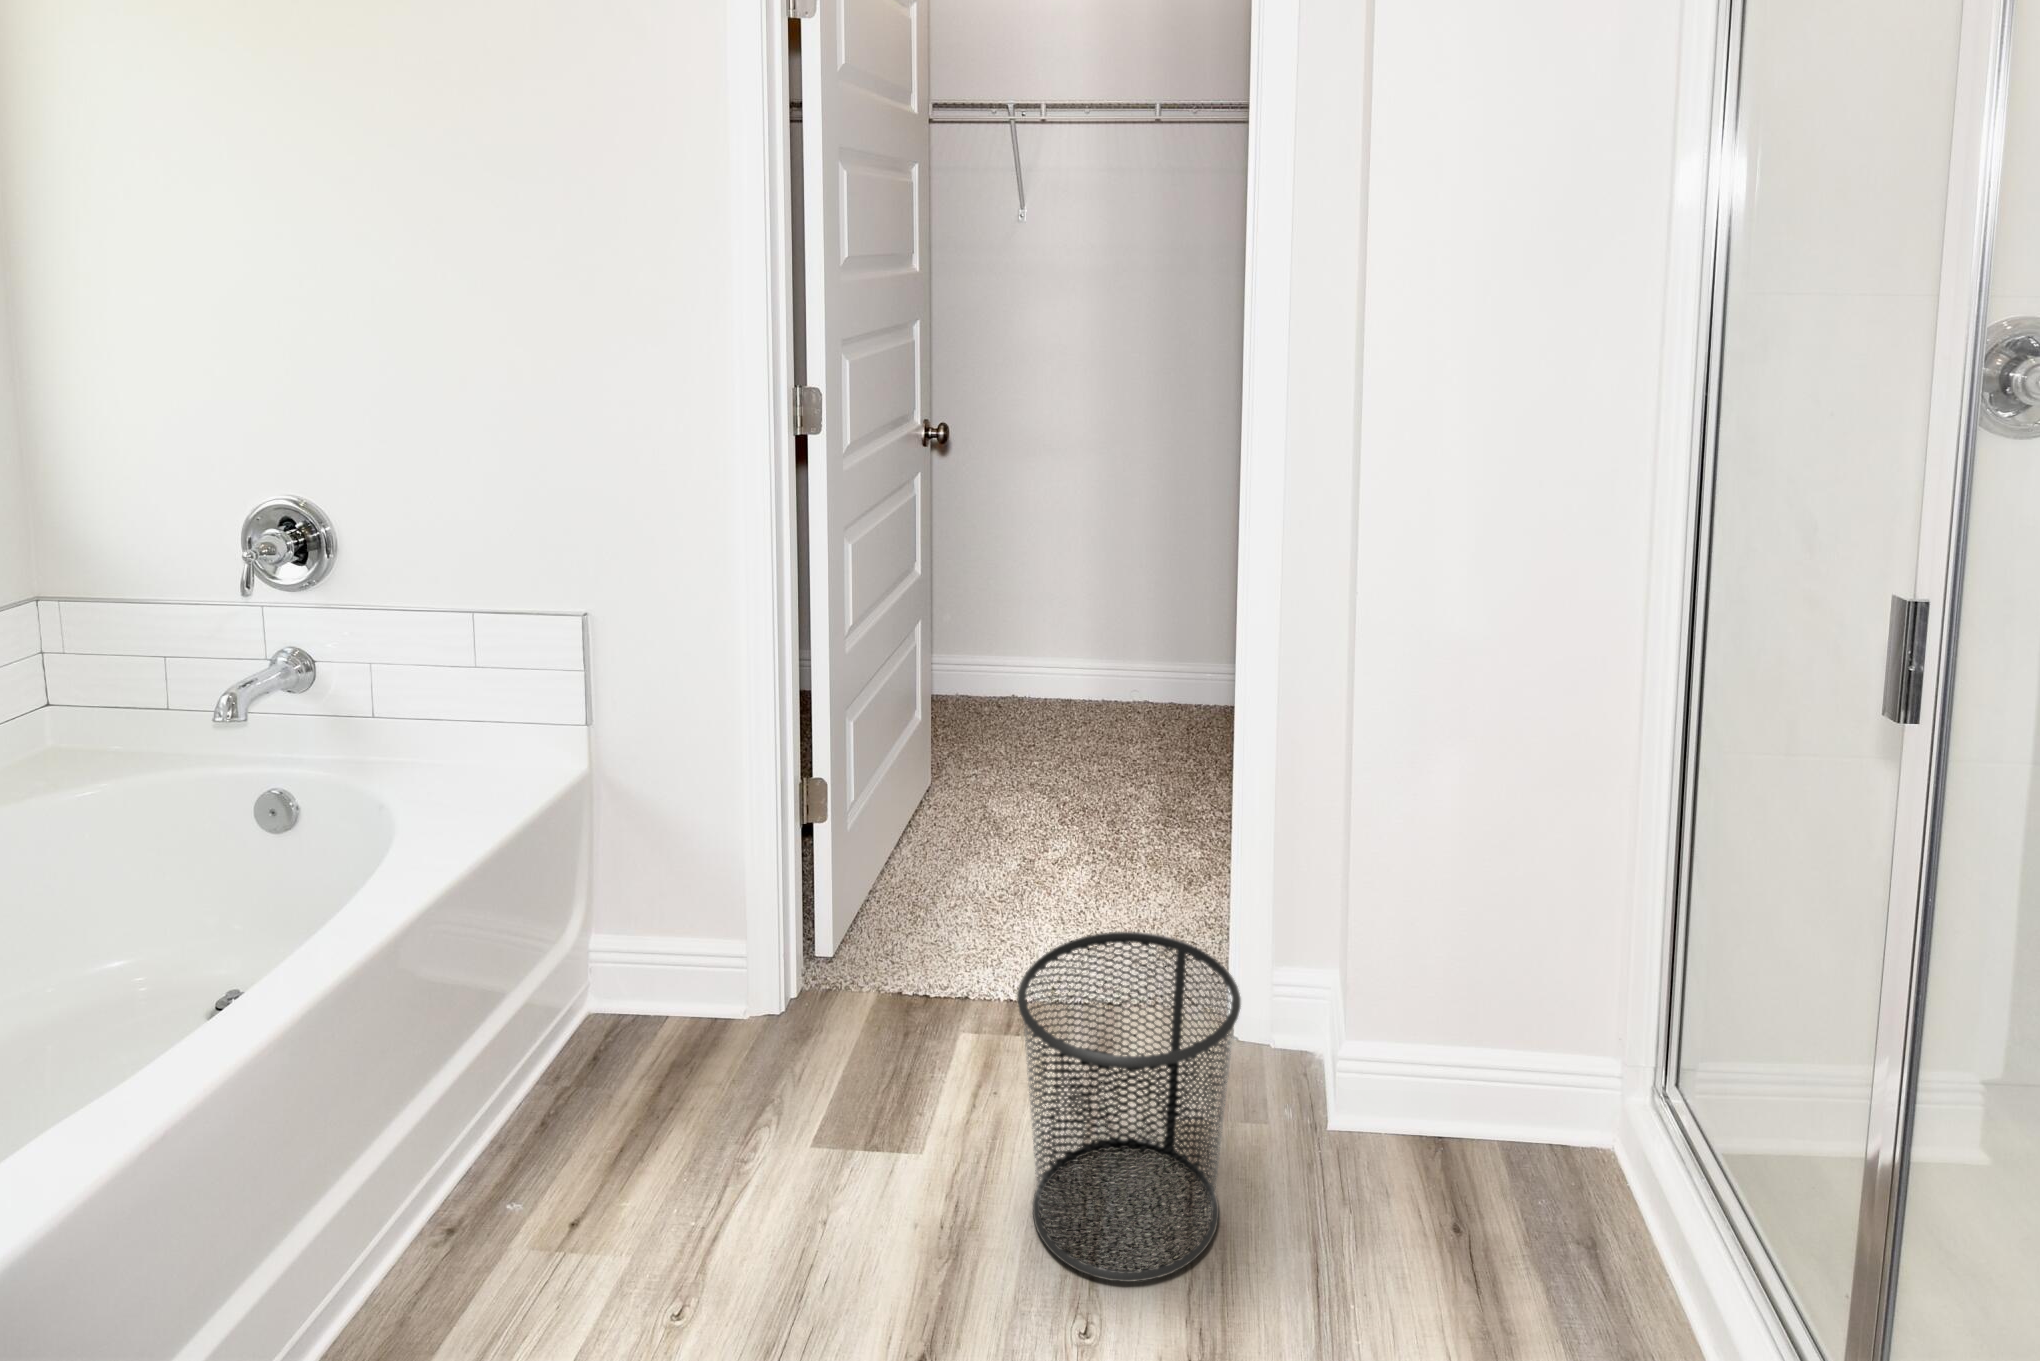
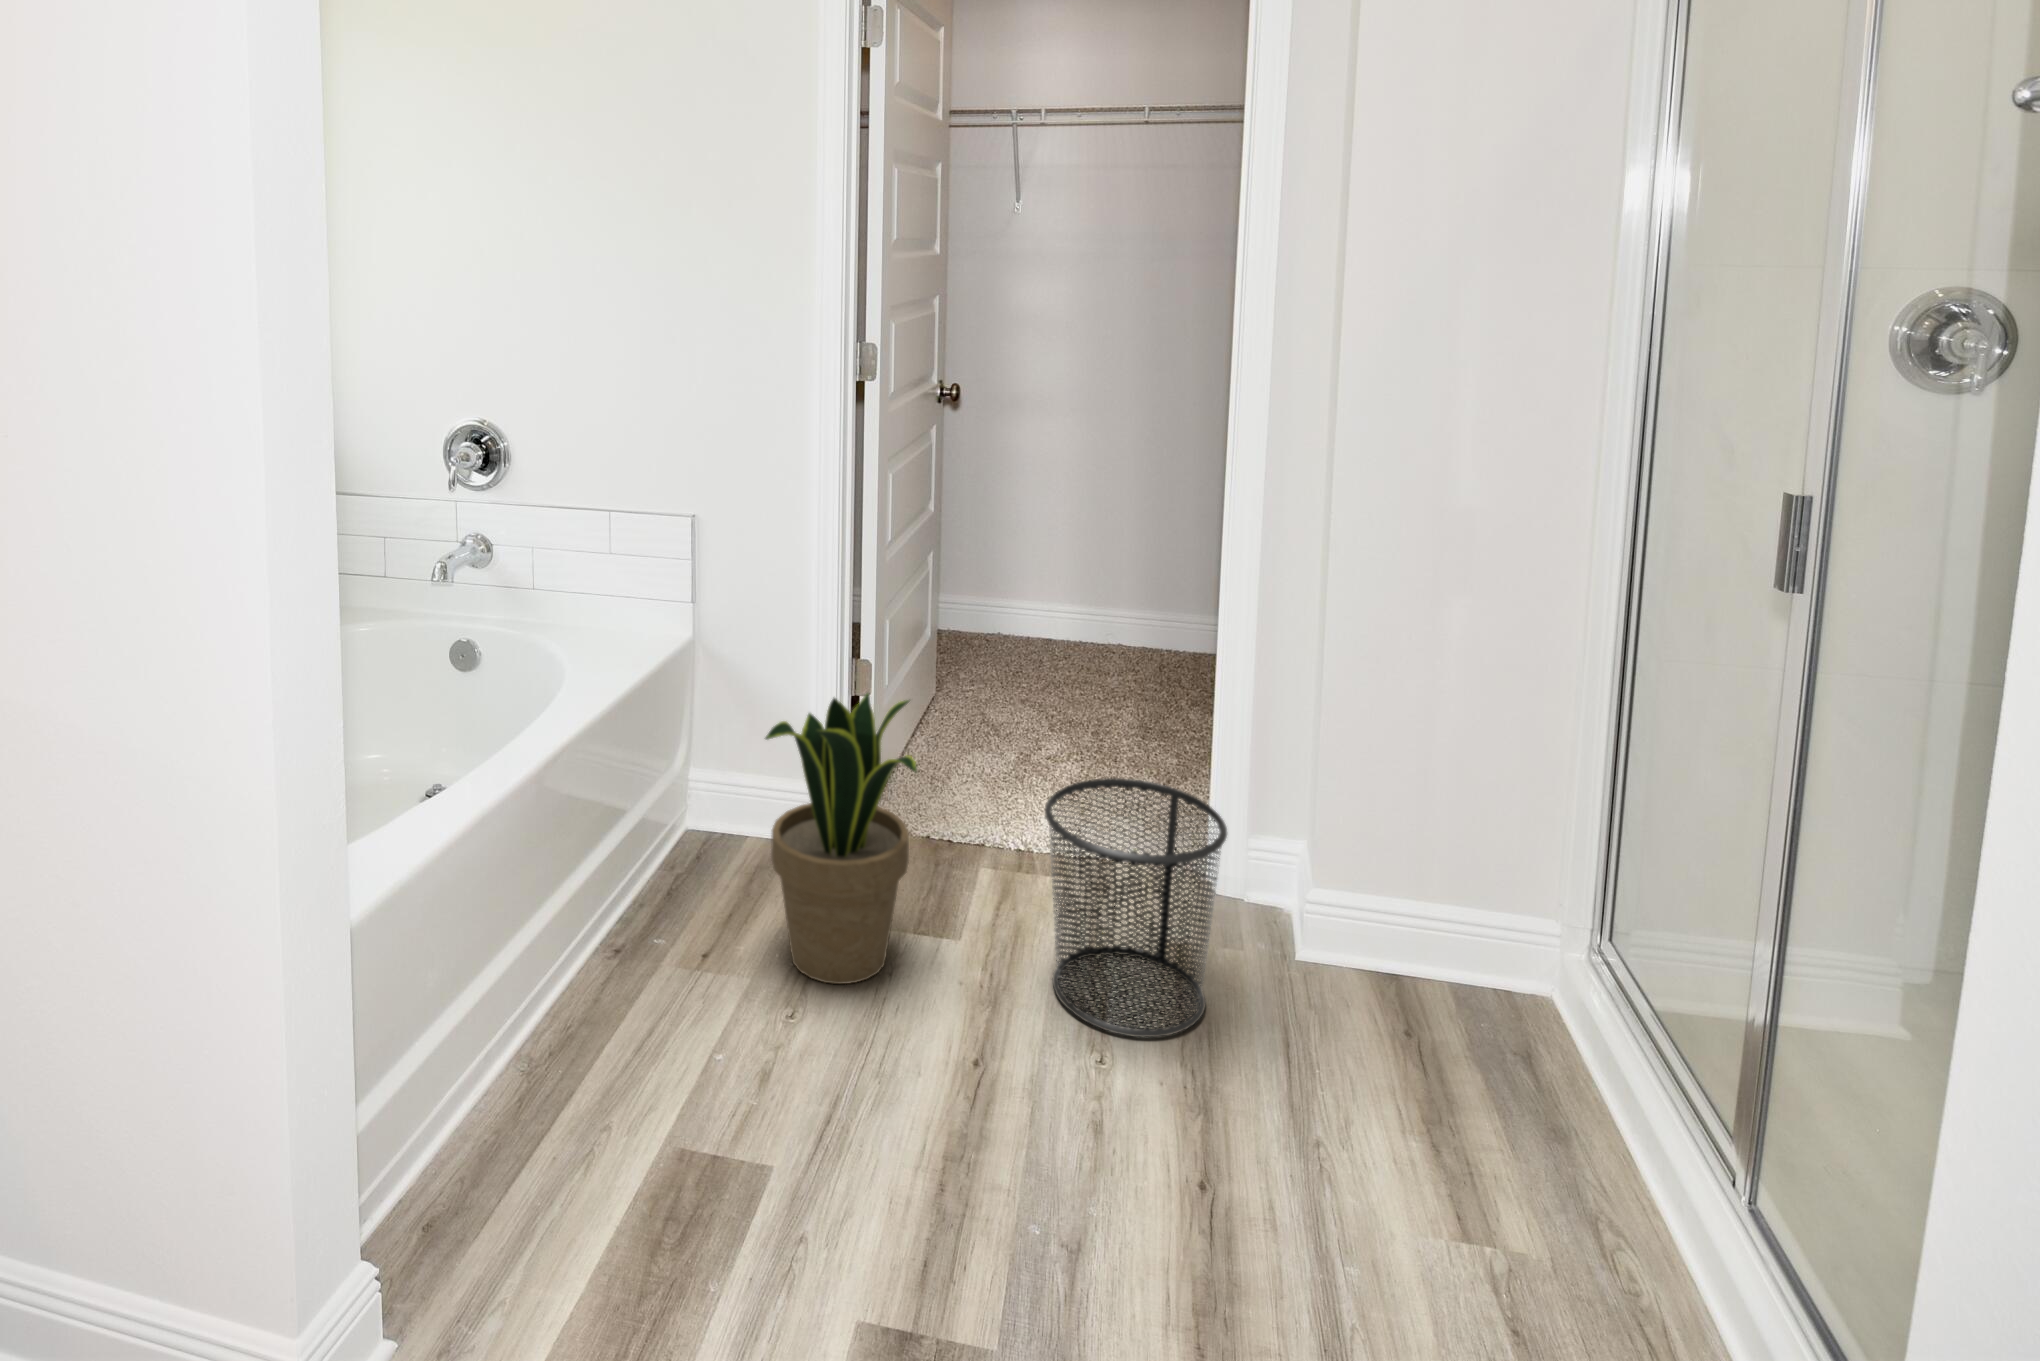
potted plant: none [637,851,854,1249] -> present [766,693,917,984]

